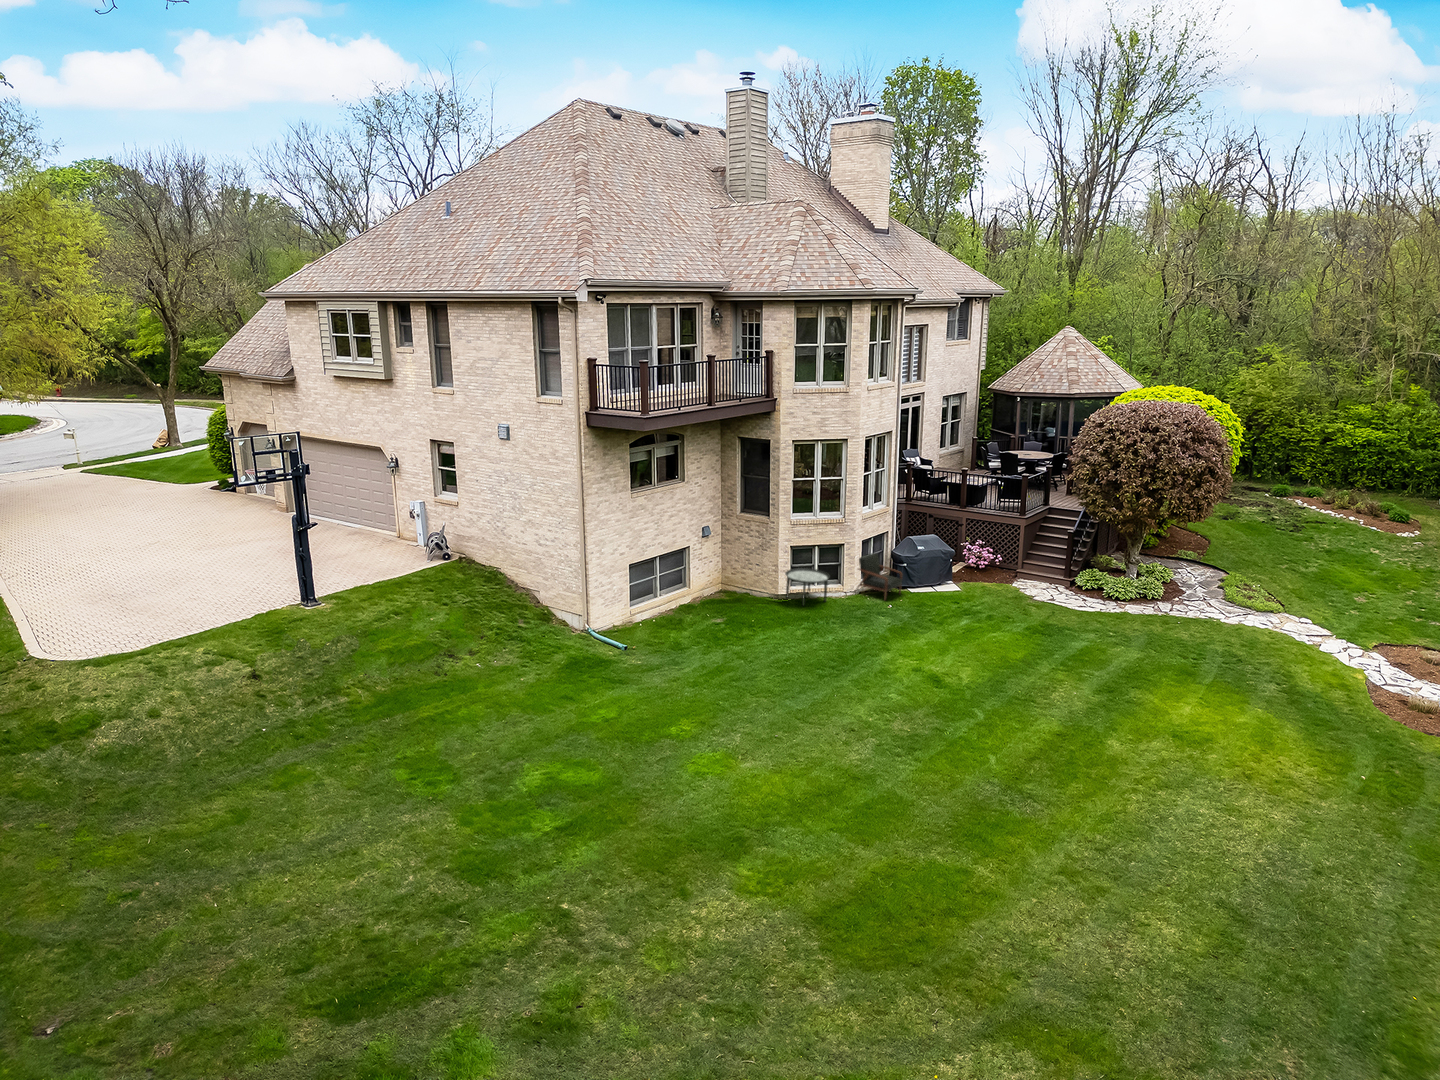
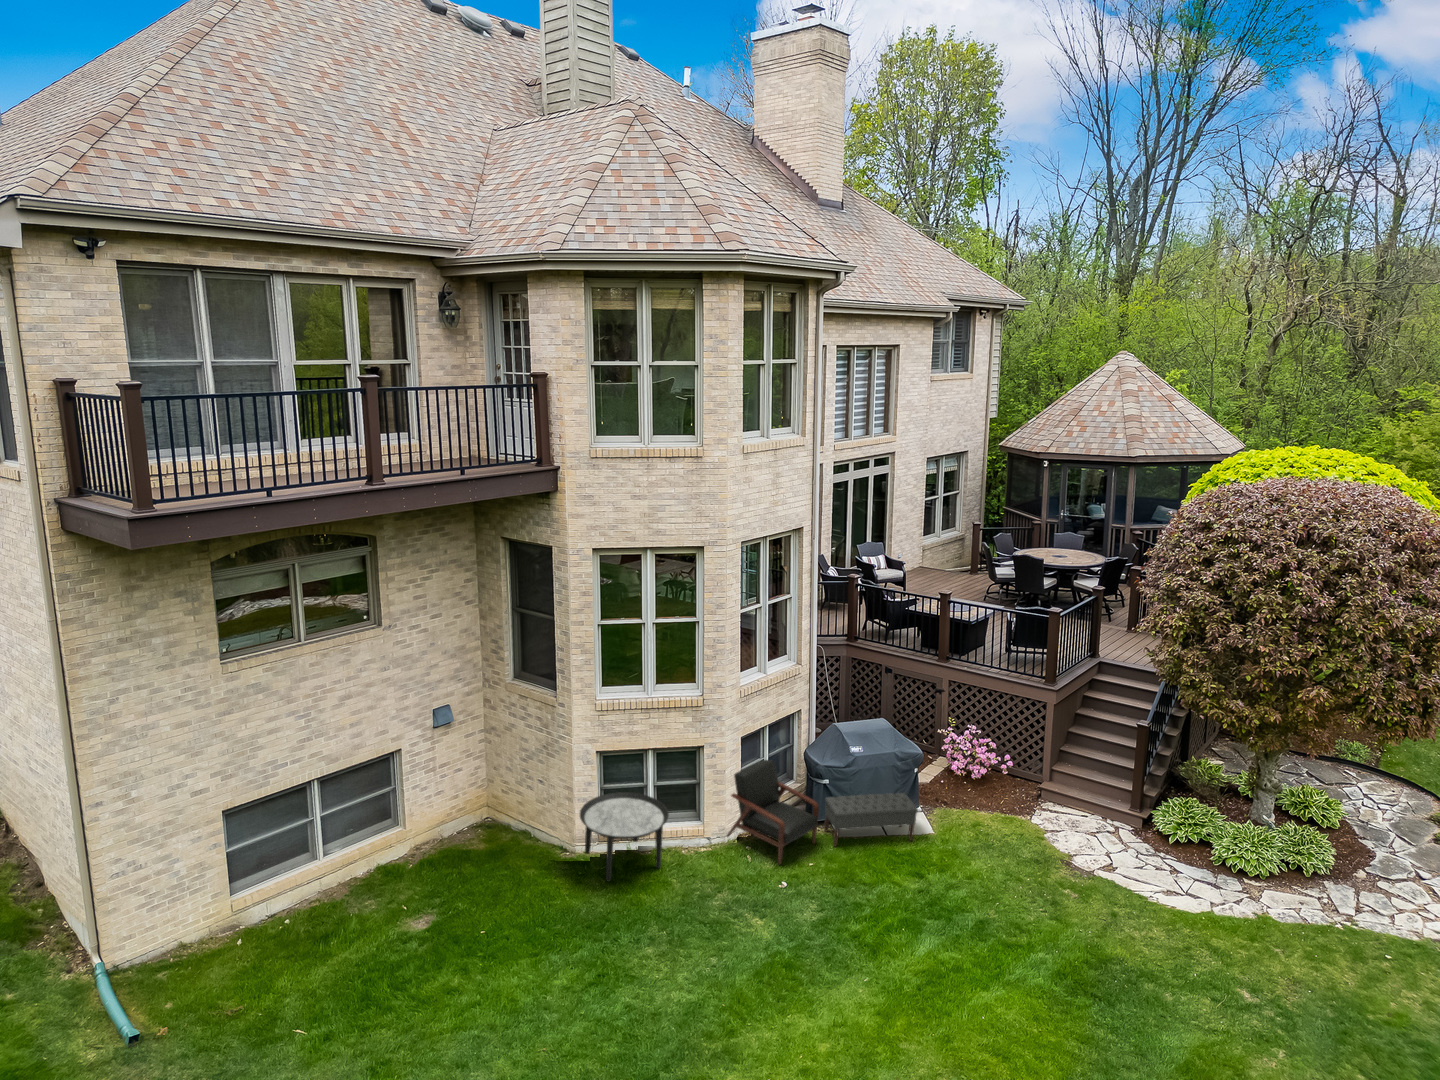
bench: none [903,570,953,595] -> present [824,793,918,847]

